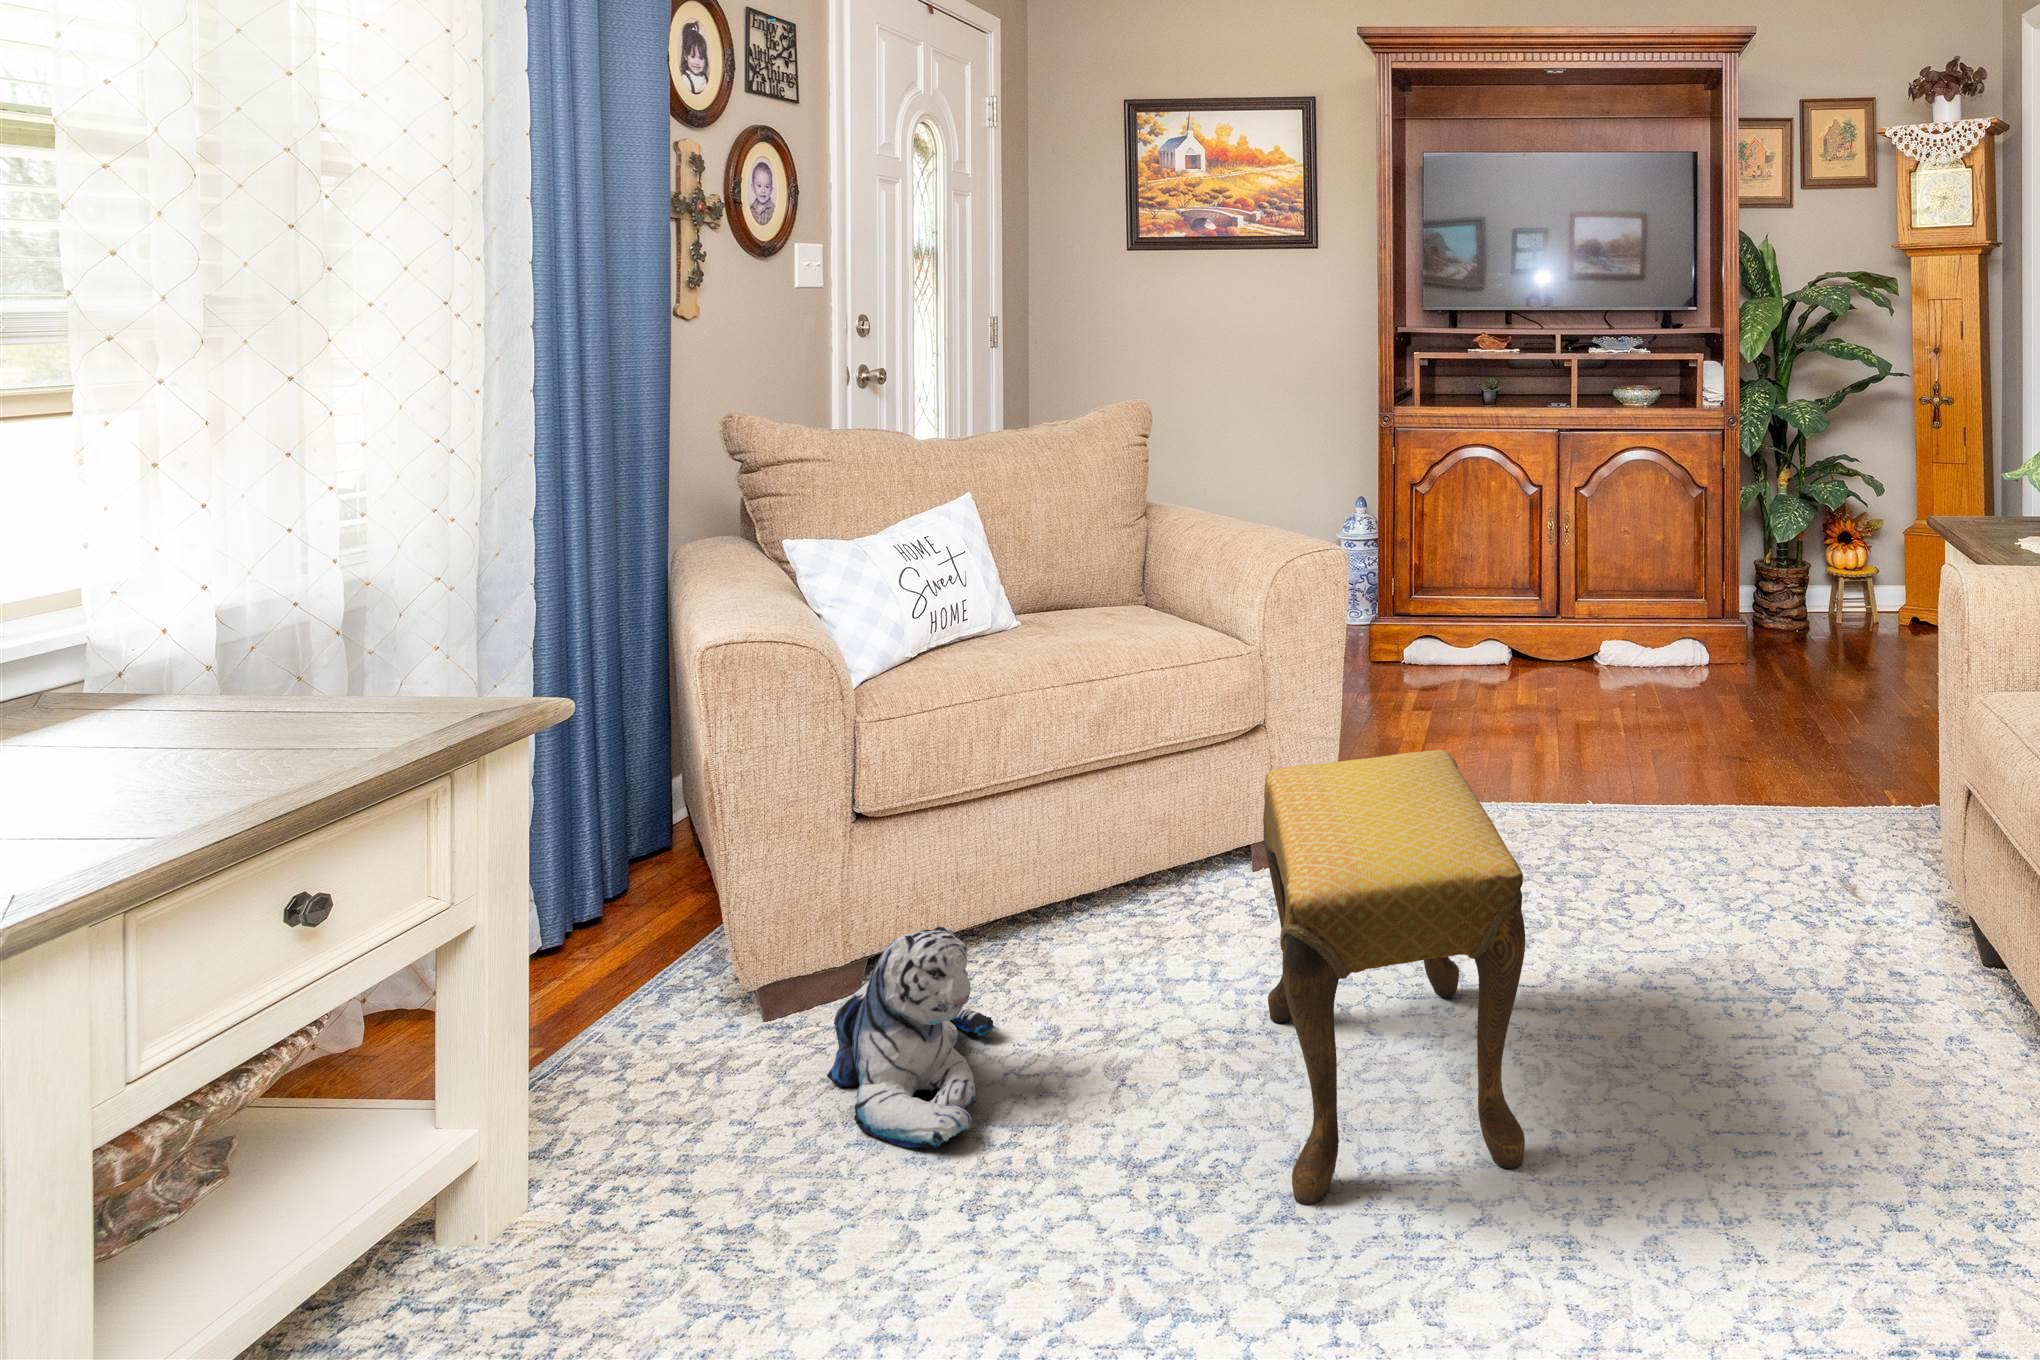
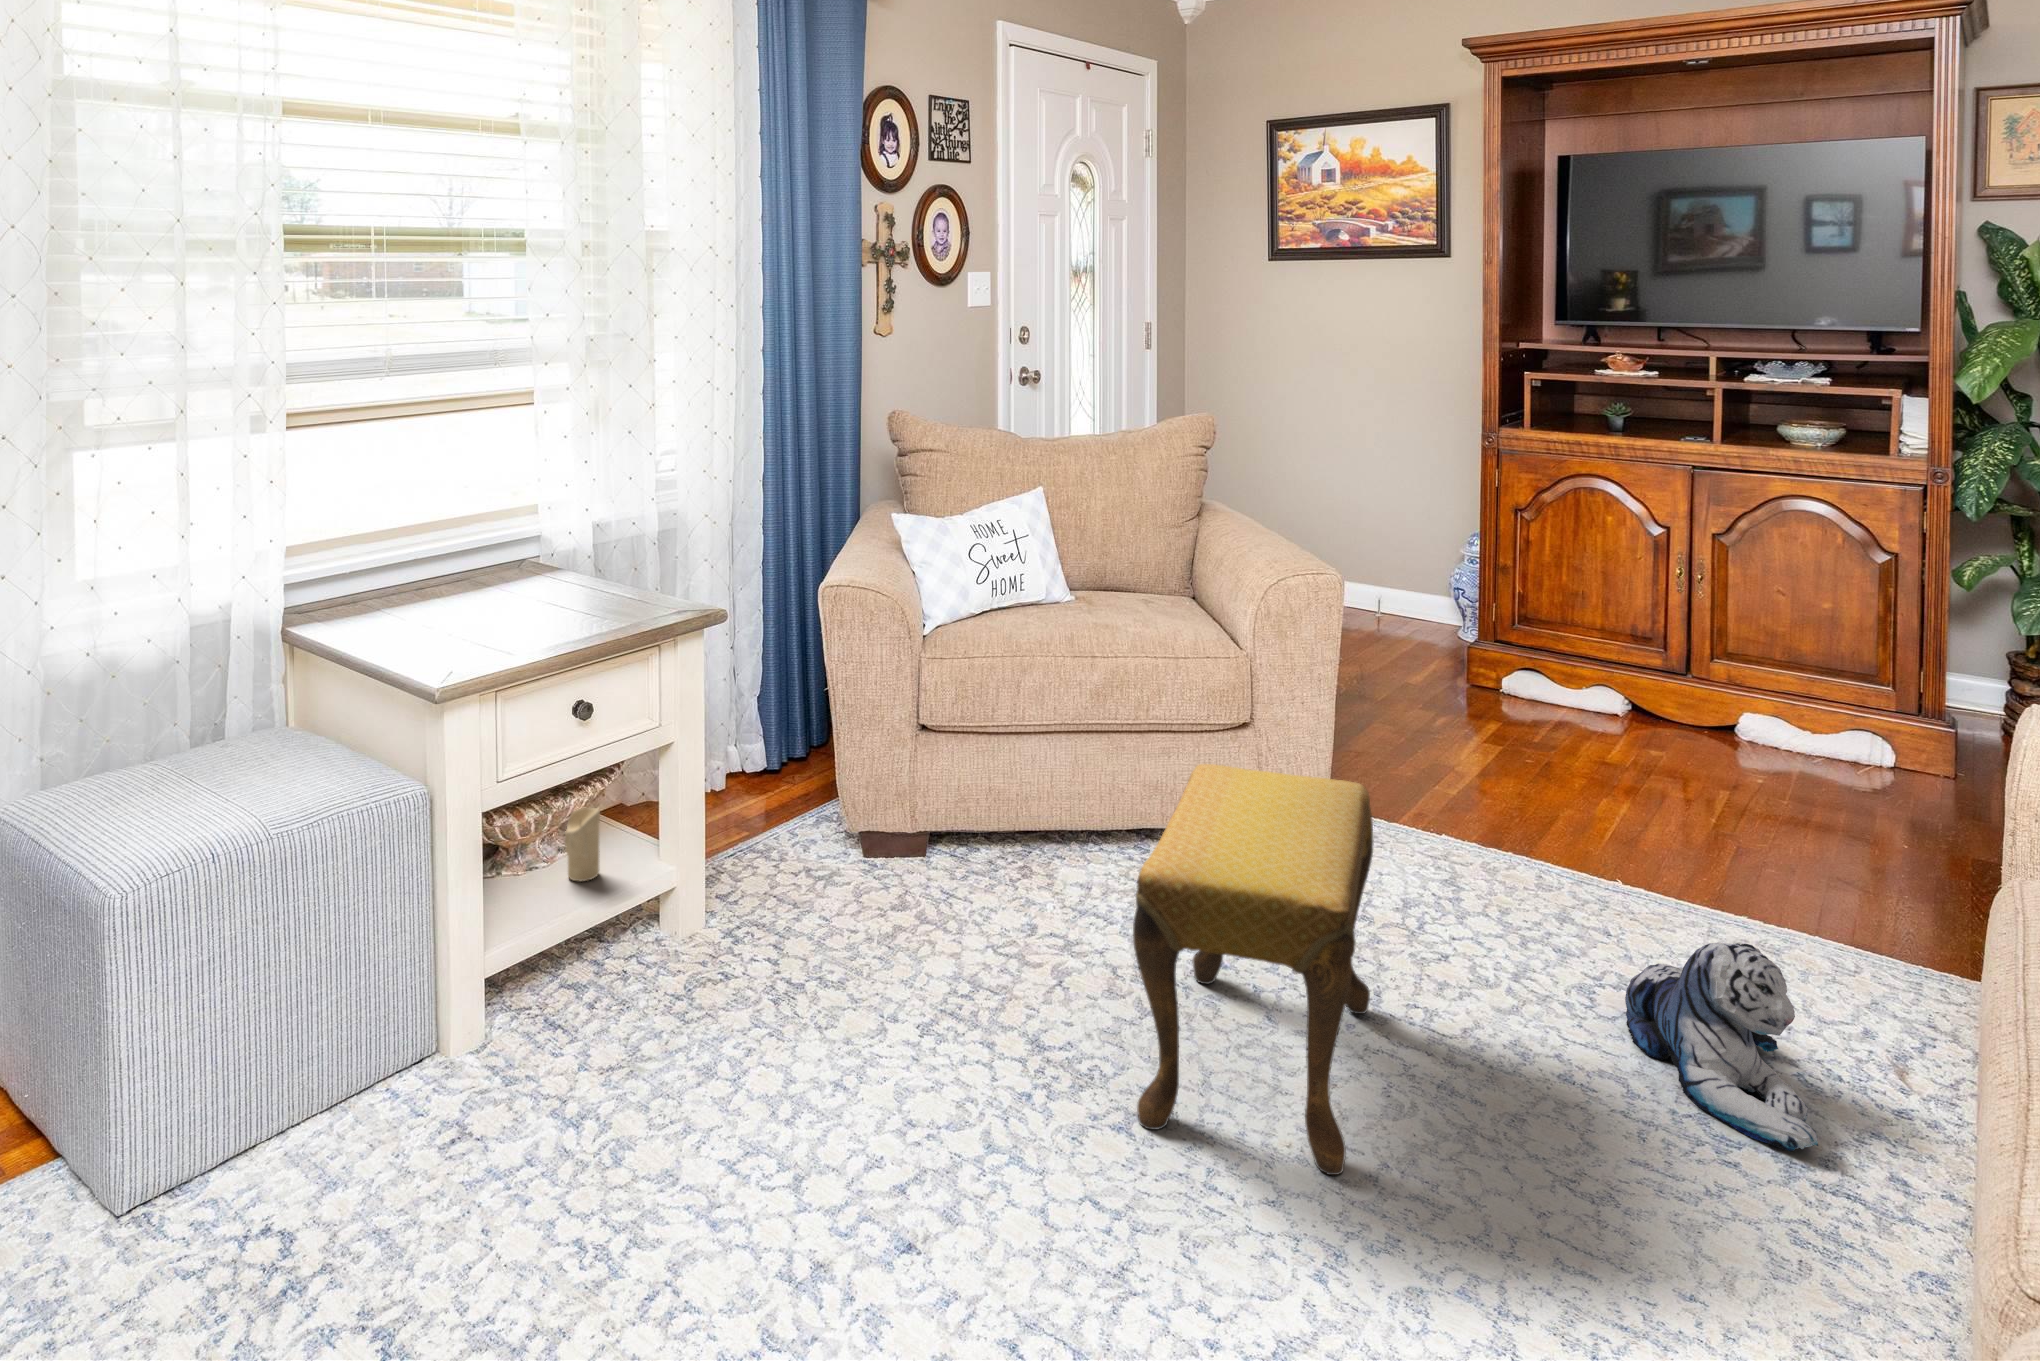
plush toy: present [827,927,994,1148] -> present [1625,942,1818,1151]
candle: none [260,1073,338,1211] -> present [565,808,600,881]

